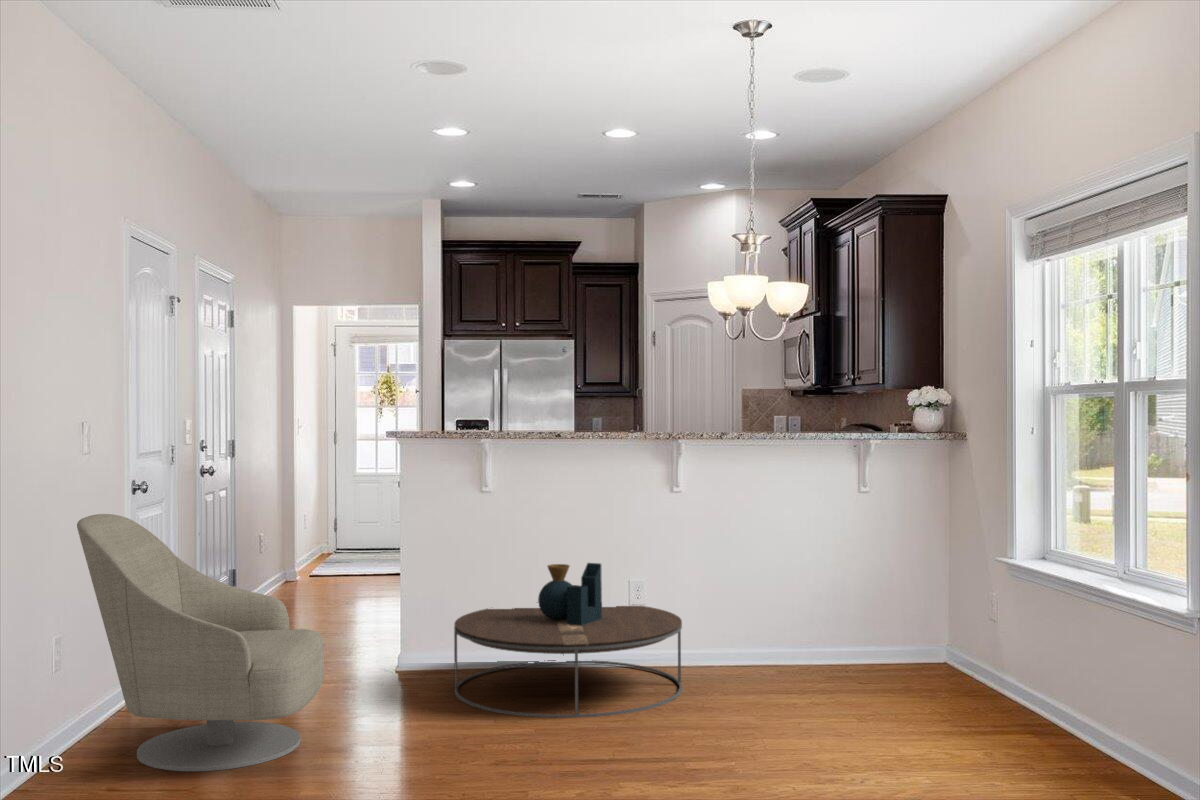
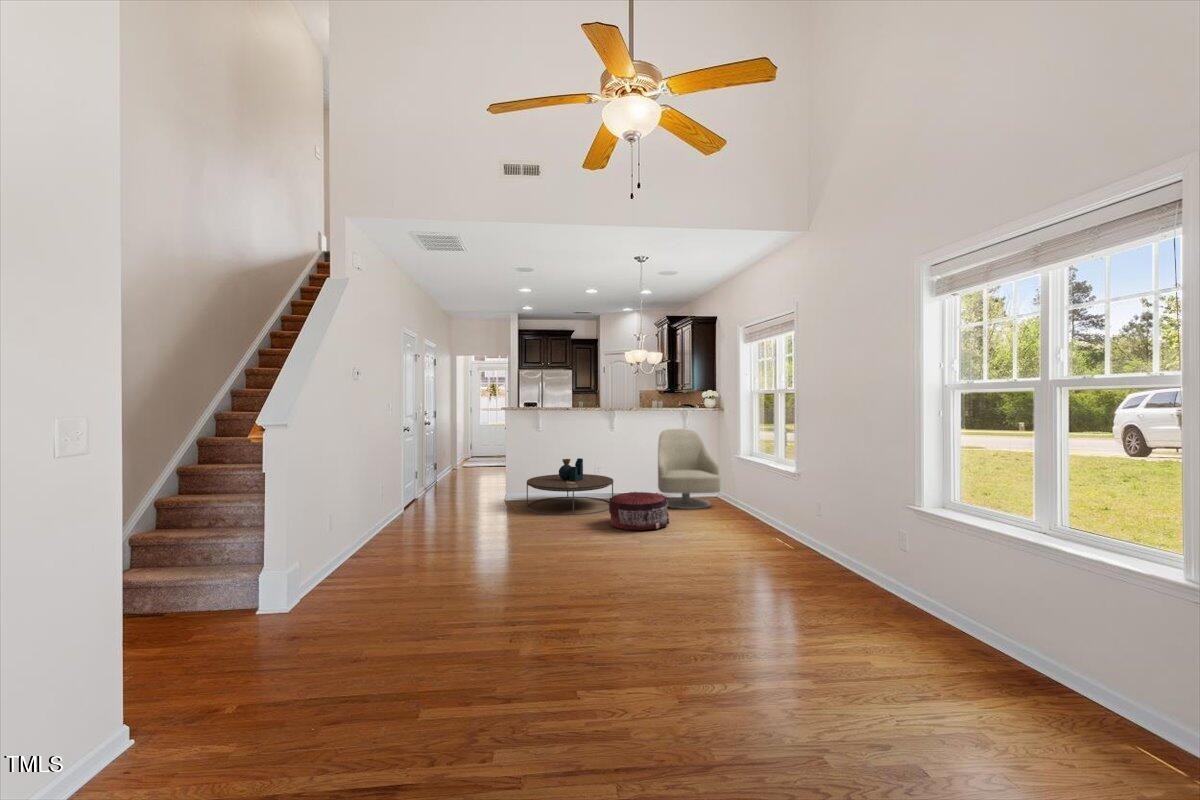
armchair: present [77,514,324,771] -> present [658,429,720,509]
pouf: none [673,656,844,772] -> present [609,492,670,530]

